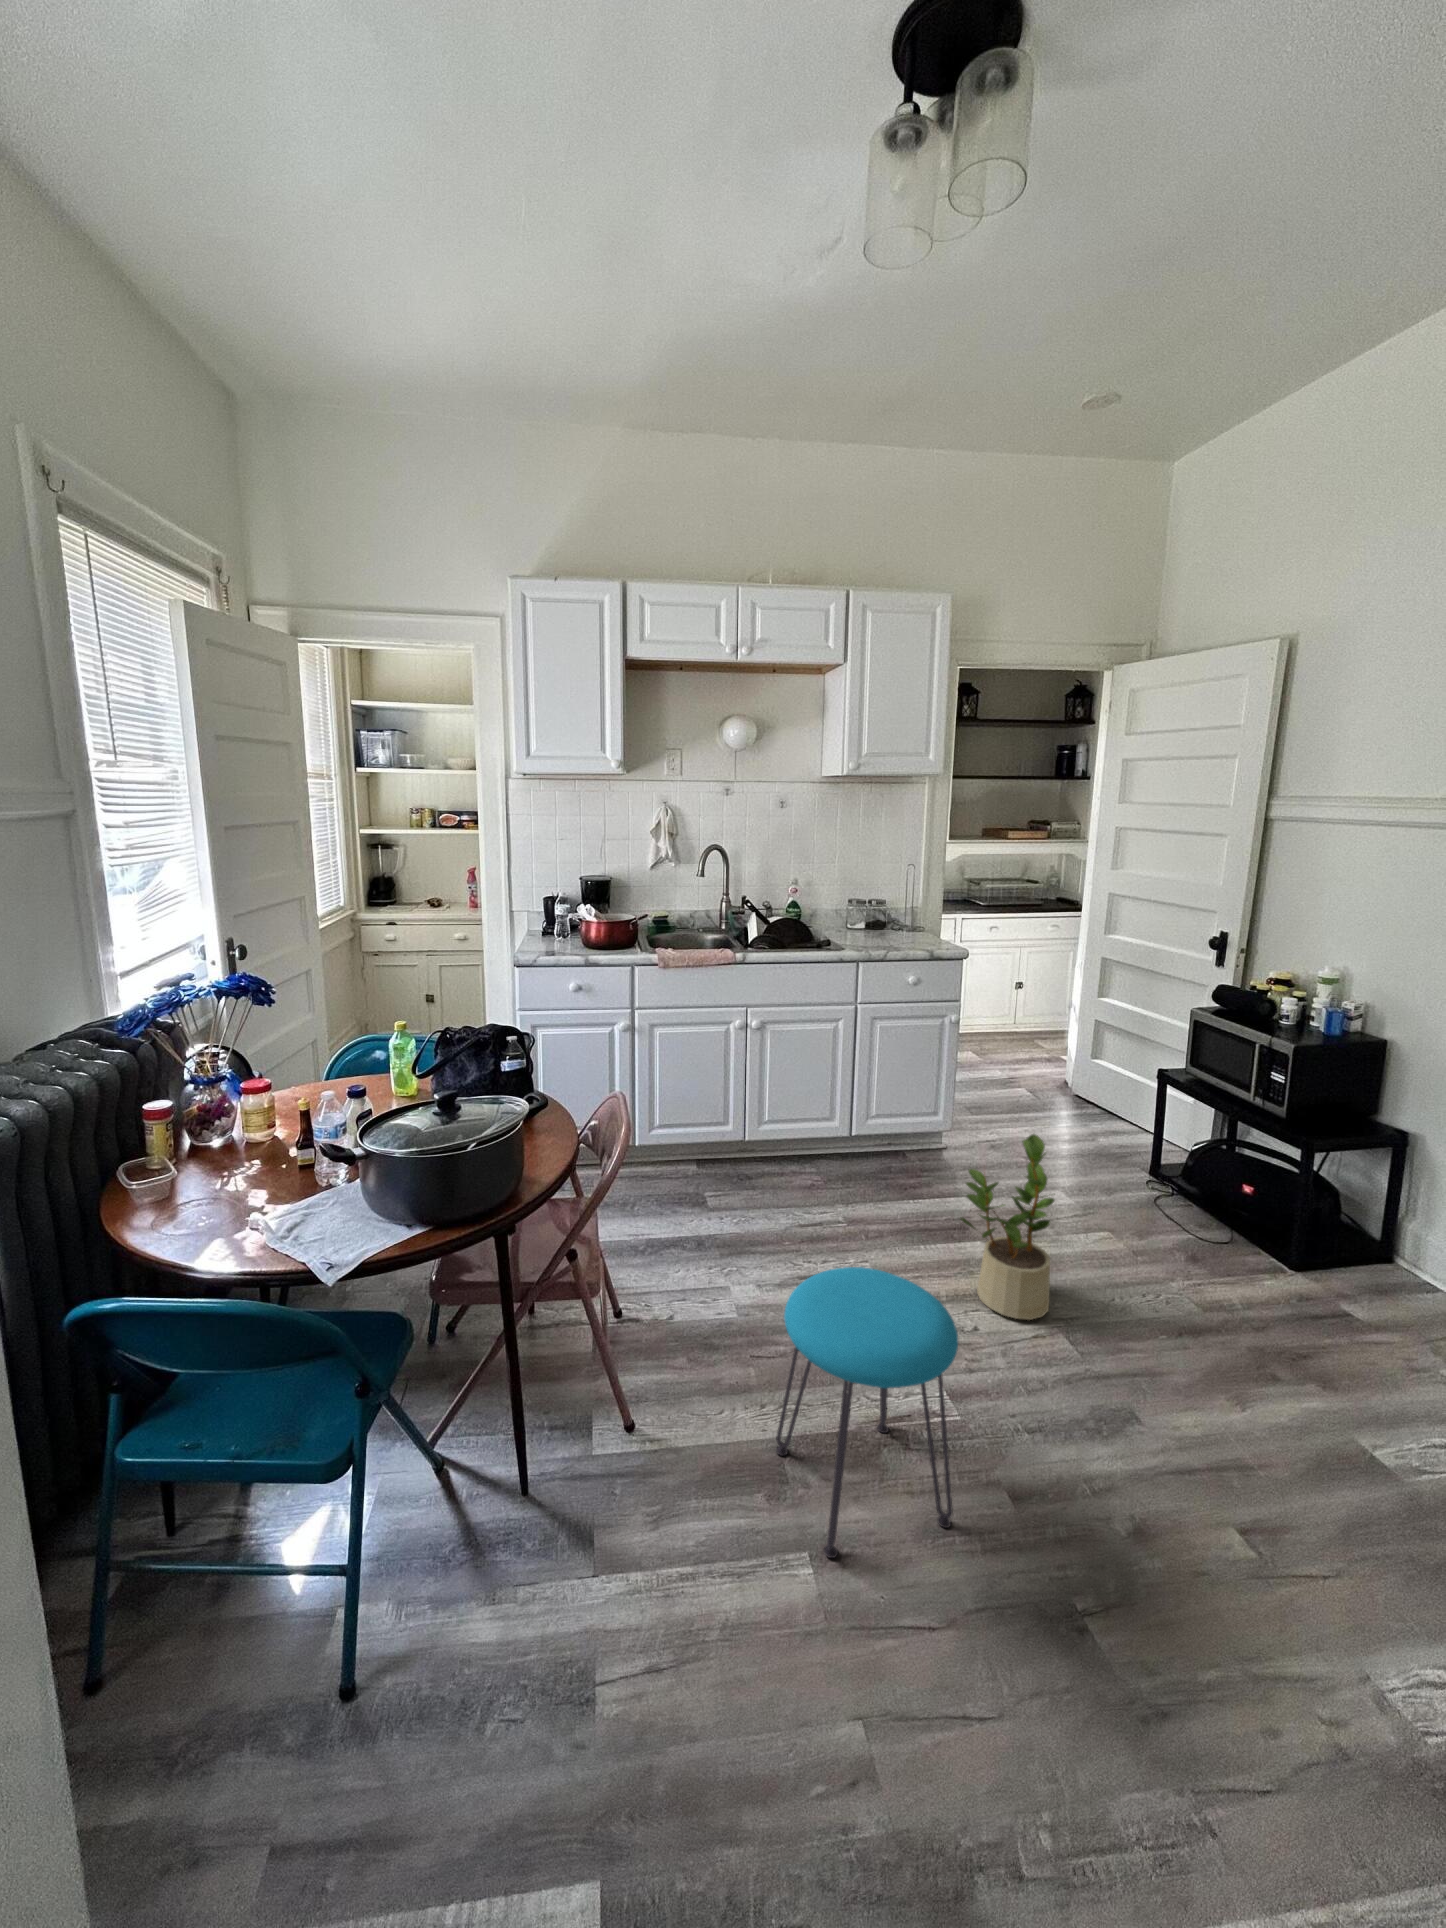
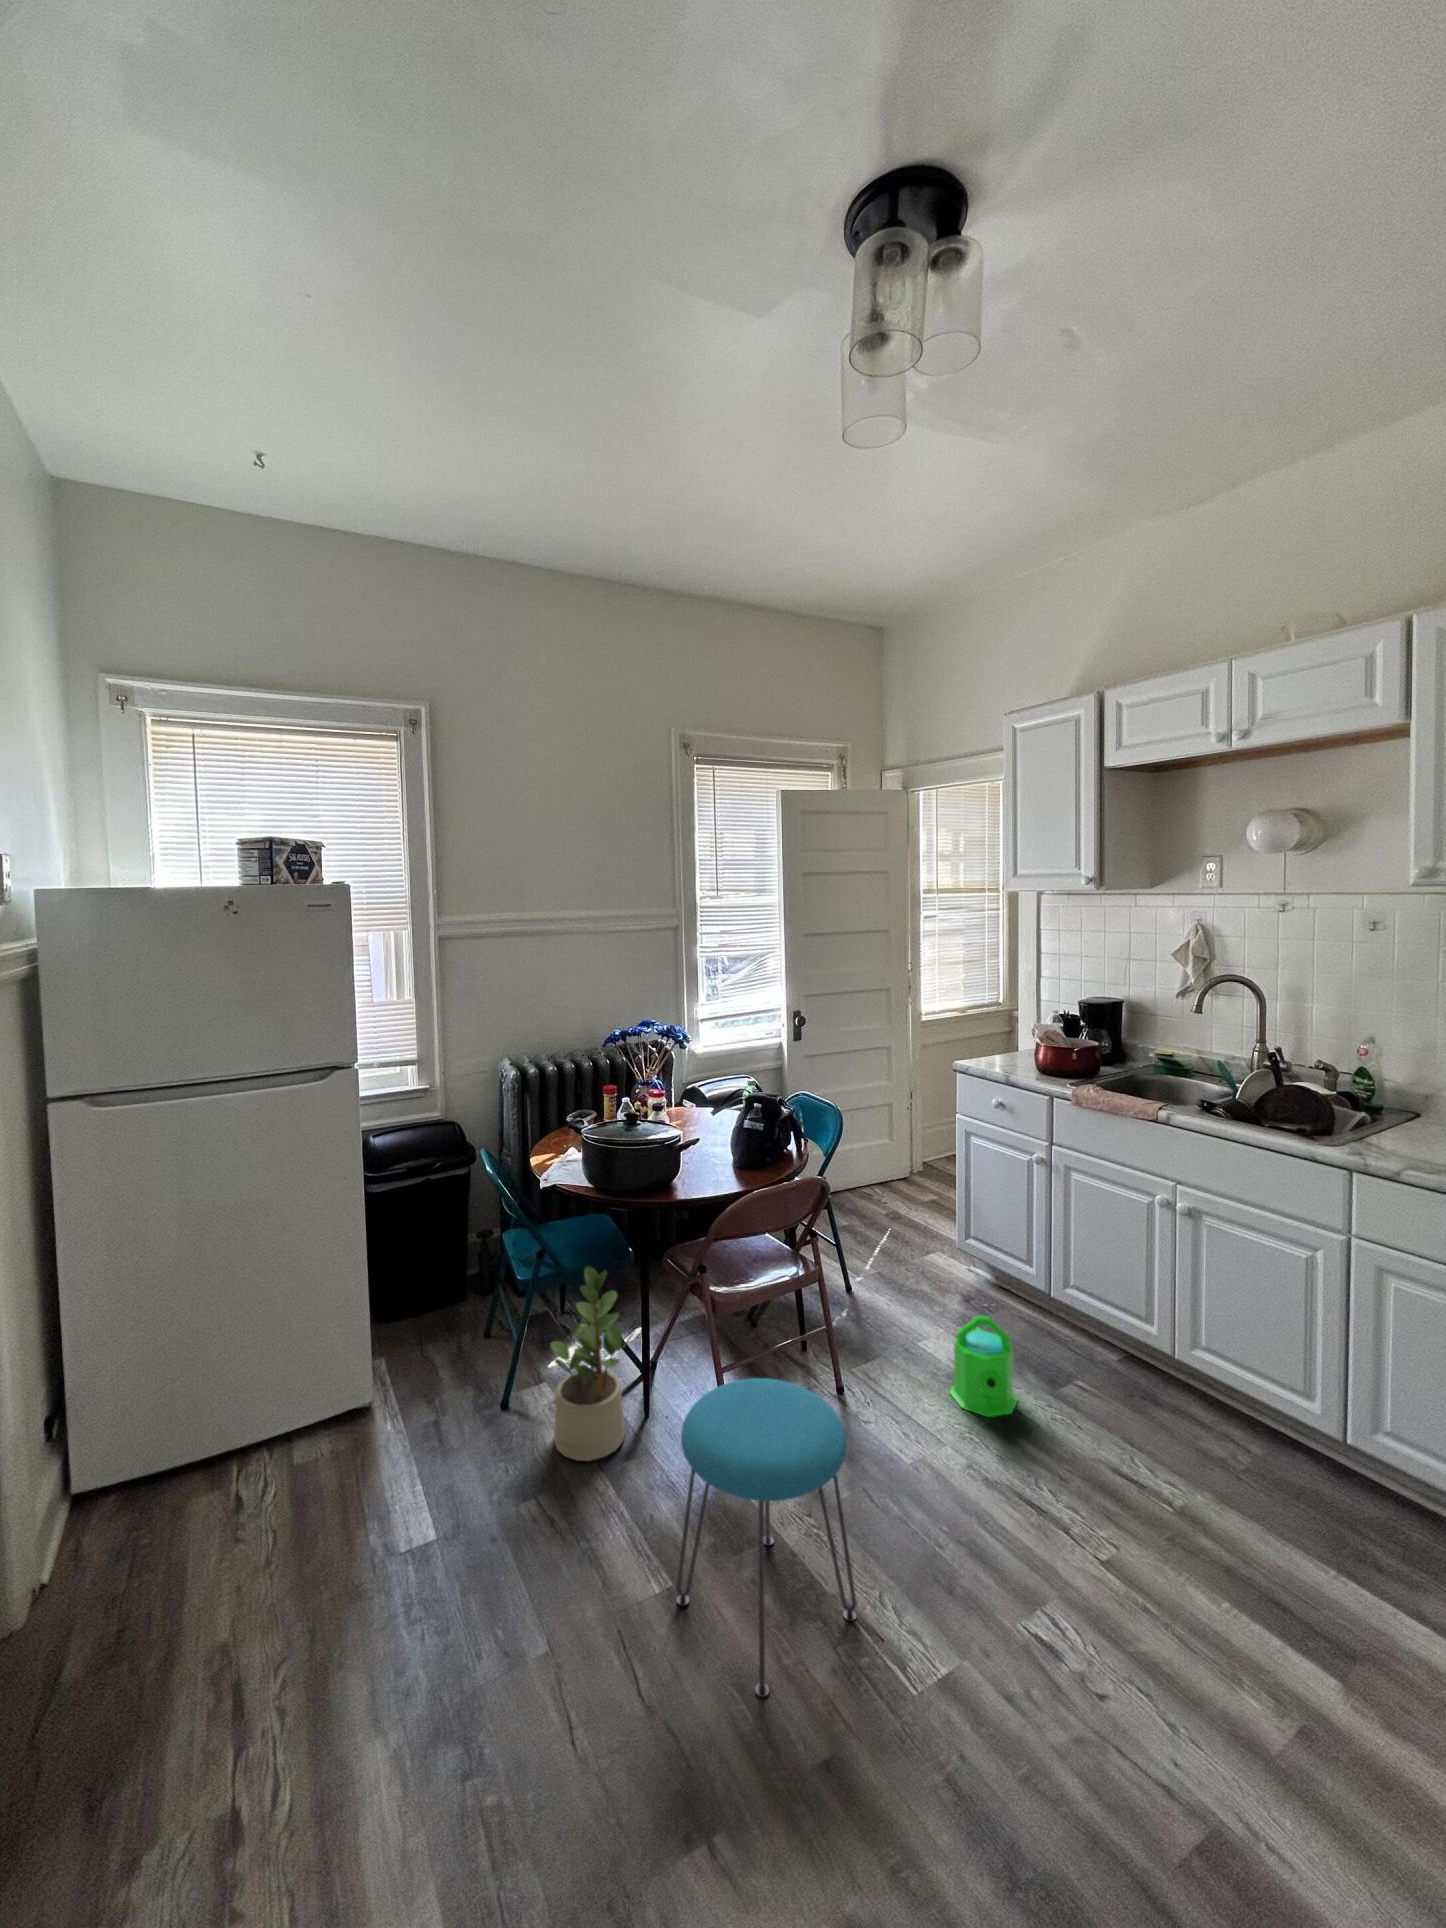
potted plant: present [960,1134,1055,1320] -> present [550,1267,634,1461]
watering can: none [649,1169,742,1258] -> present [950,1316,1017,1417]

